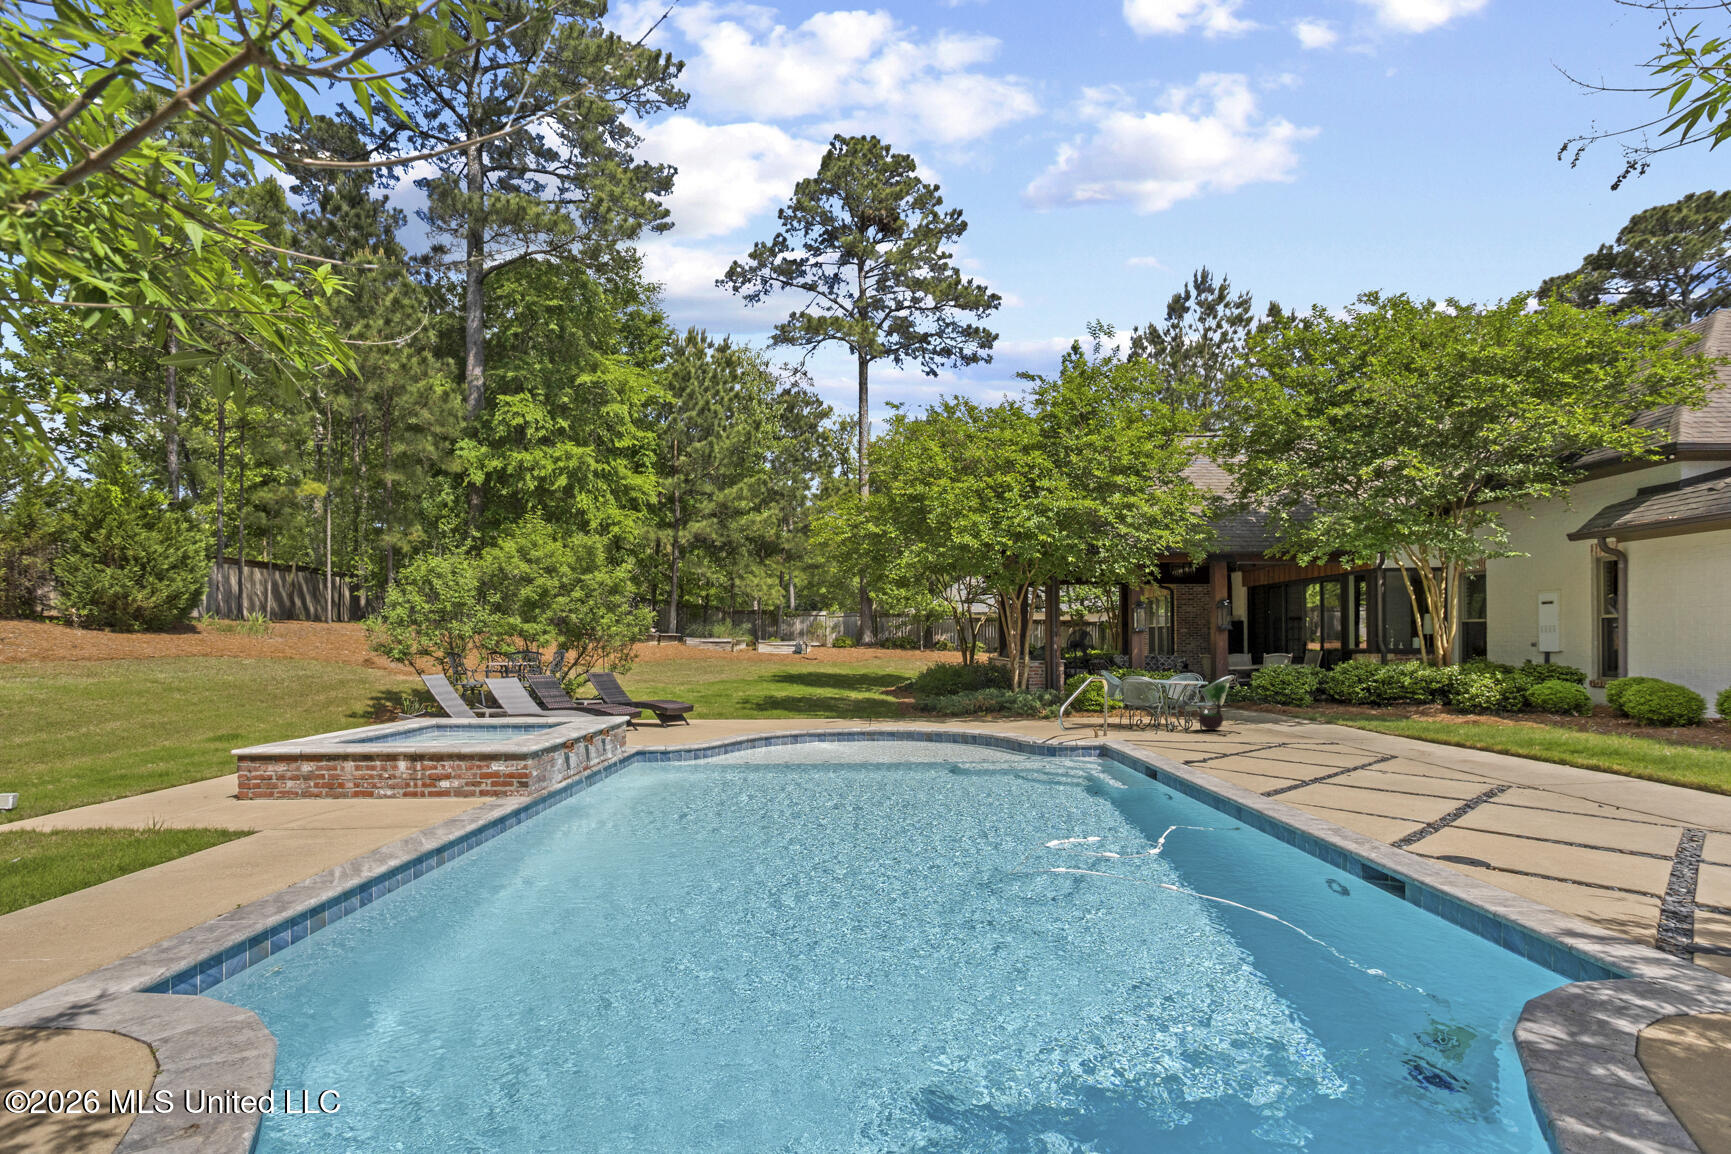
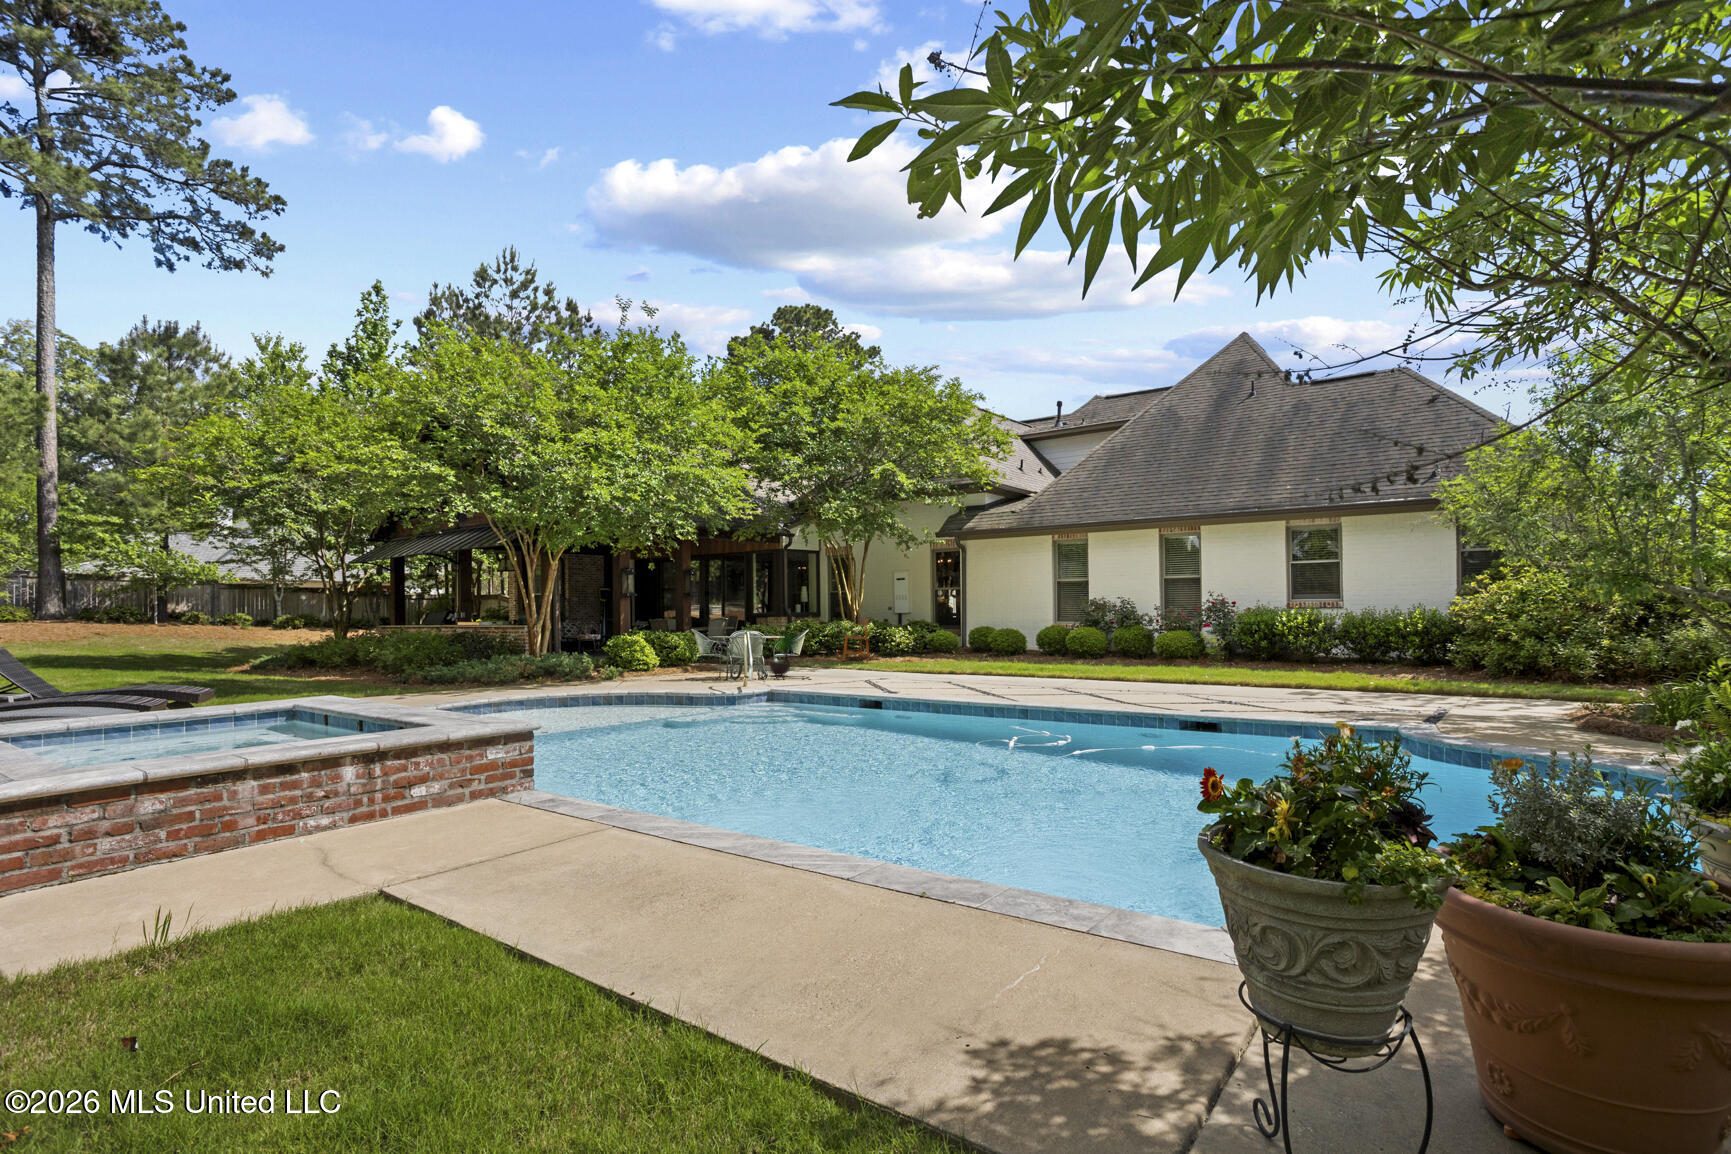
bench: none [1397,658,1456,721] -> present [837,618,870,661]

